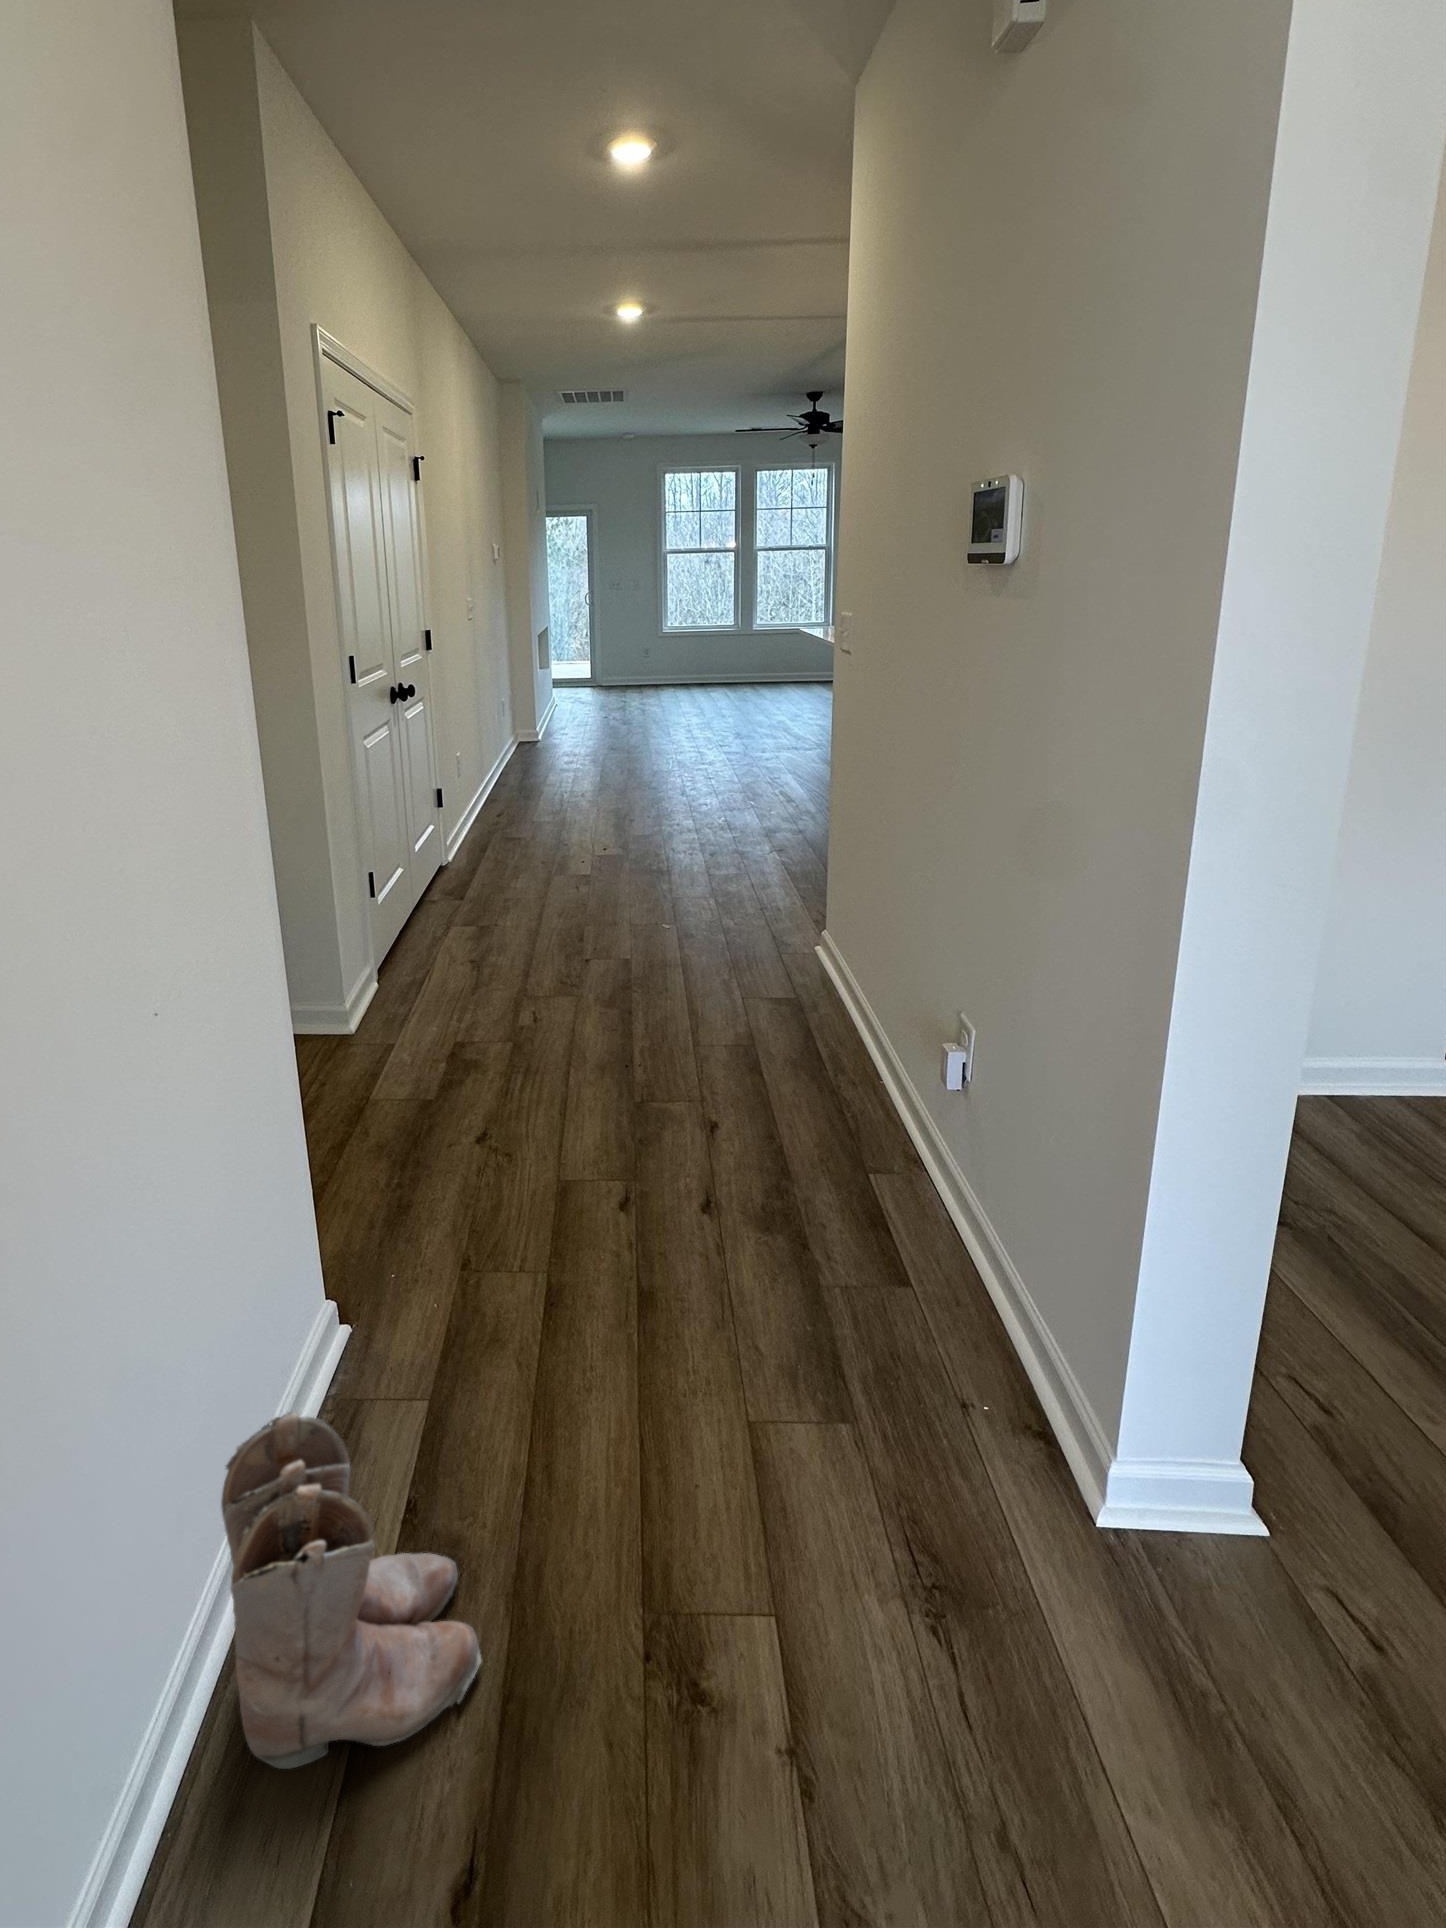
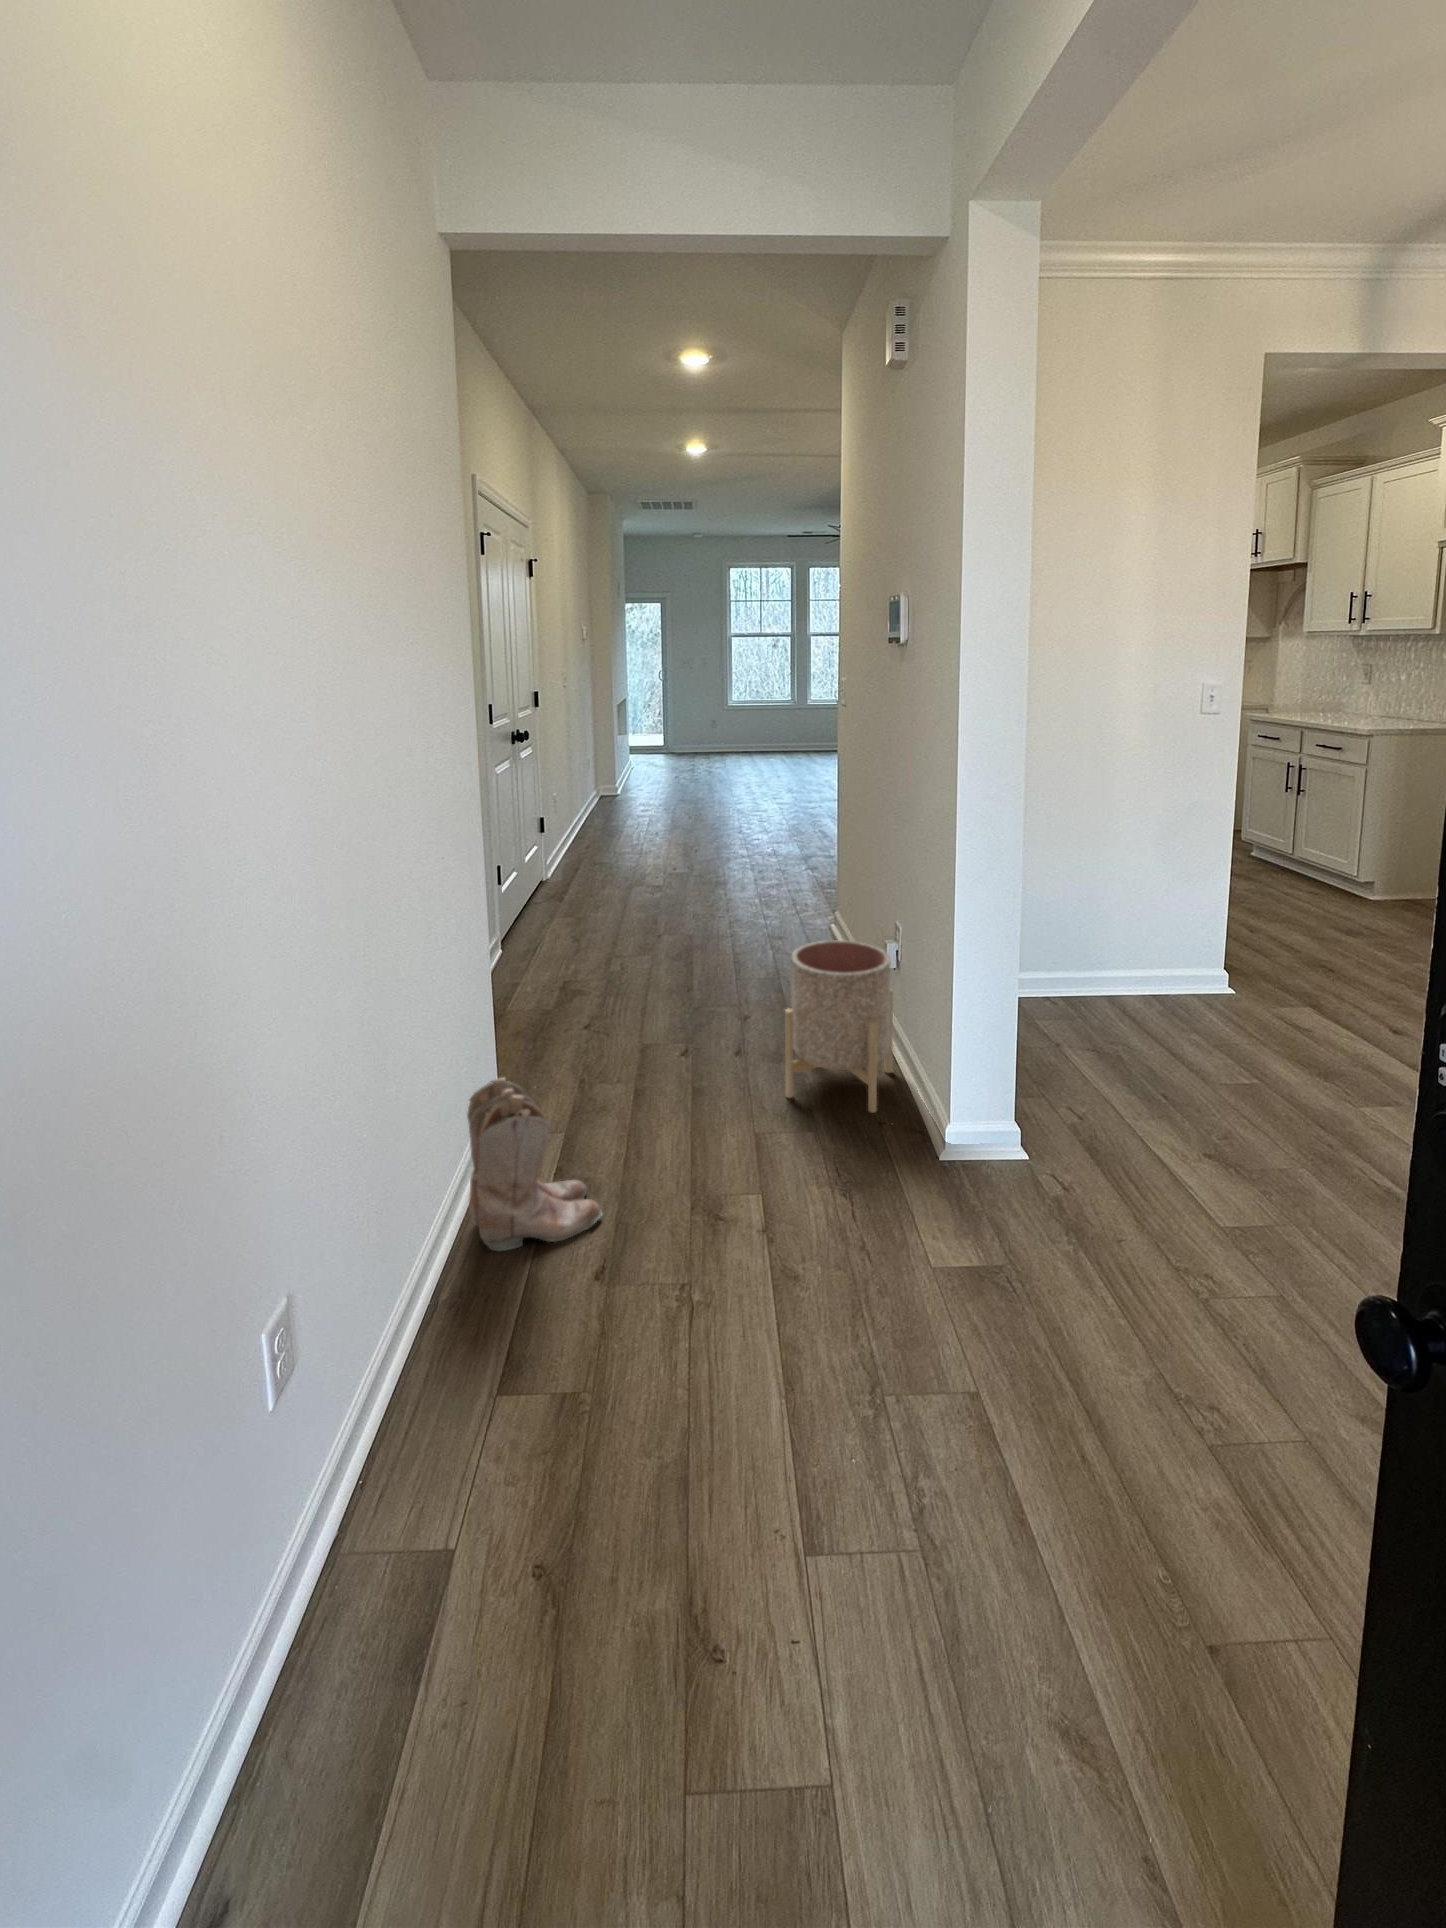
planter: none [790,1056,976,1372] -> present [785,940,893,1113]

